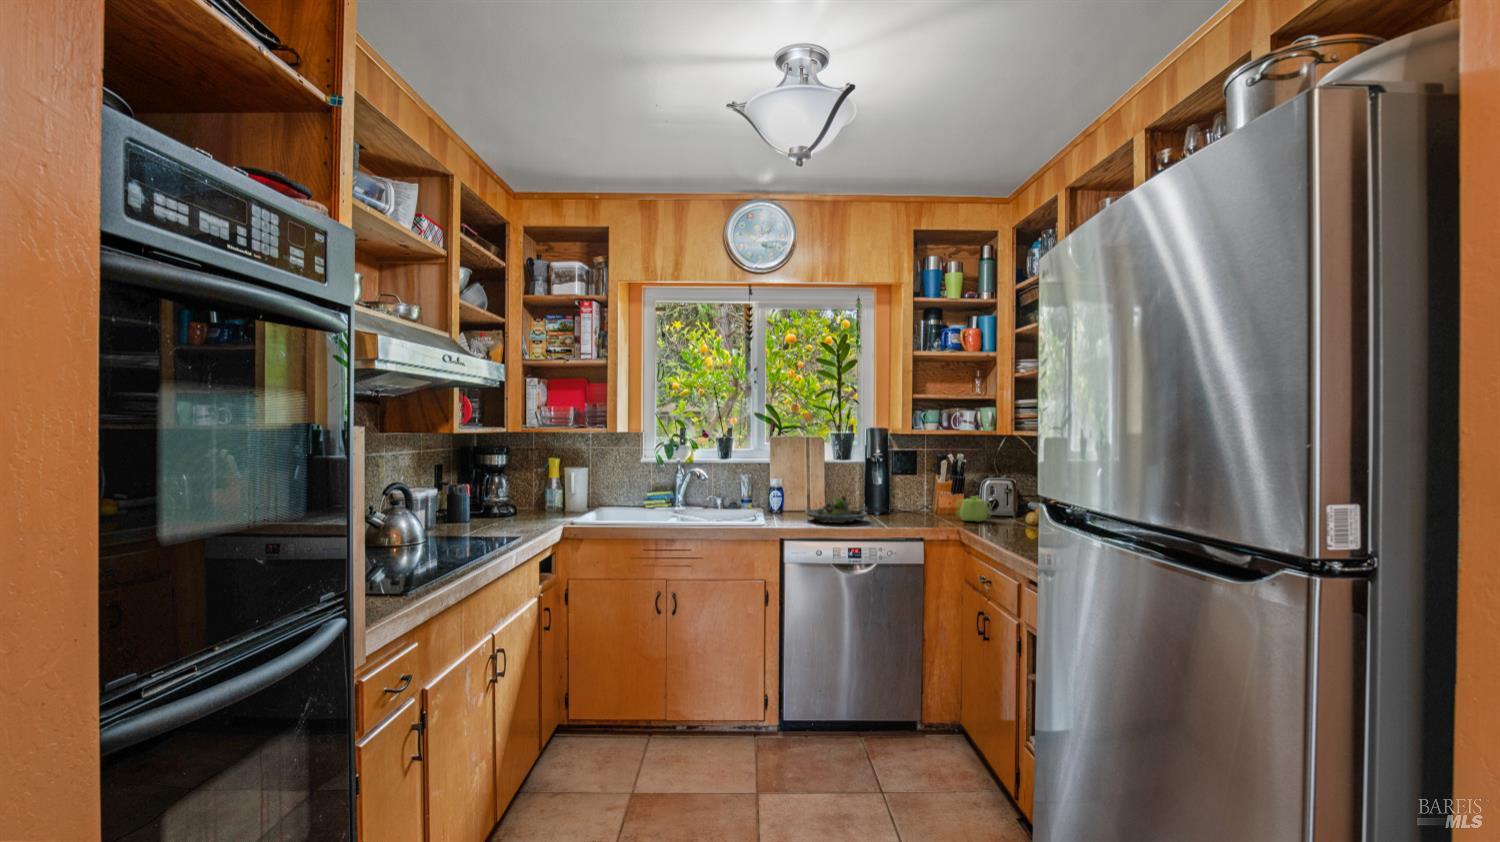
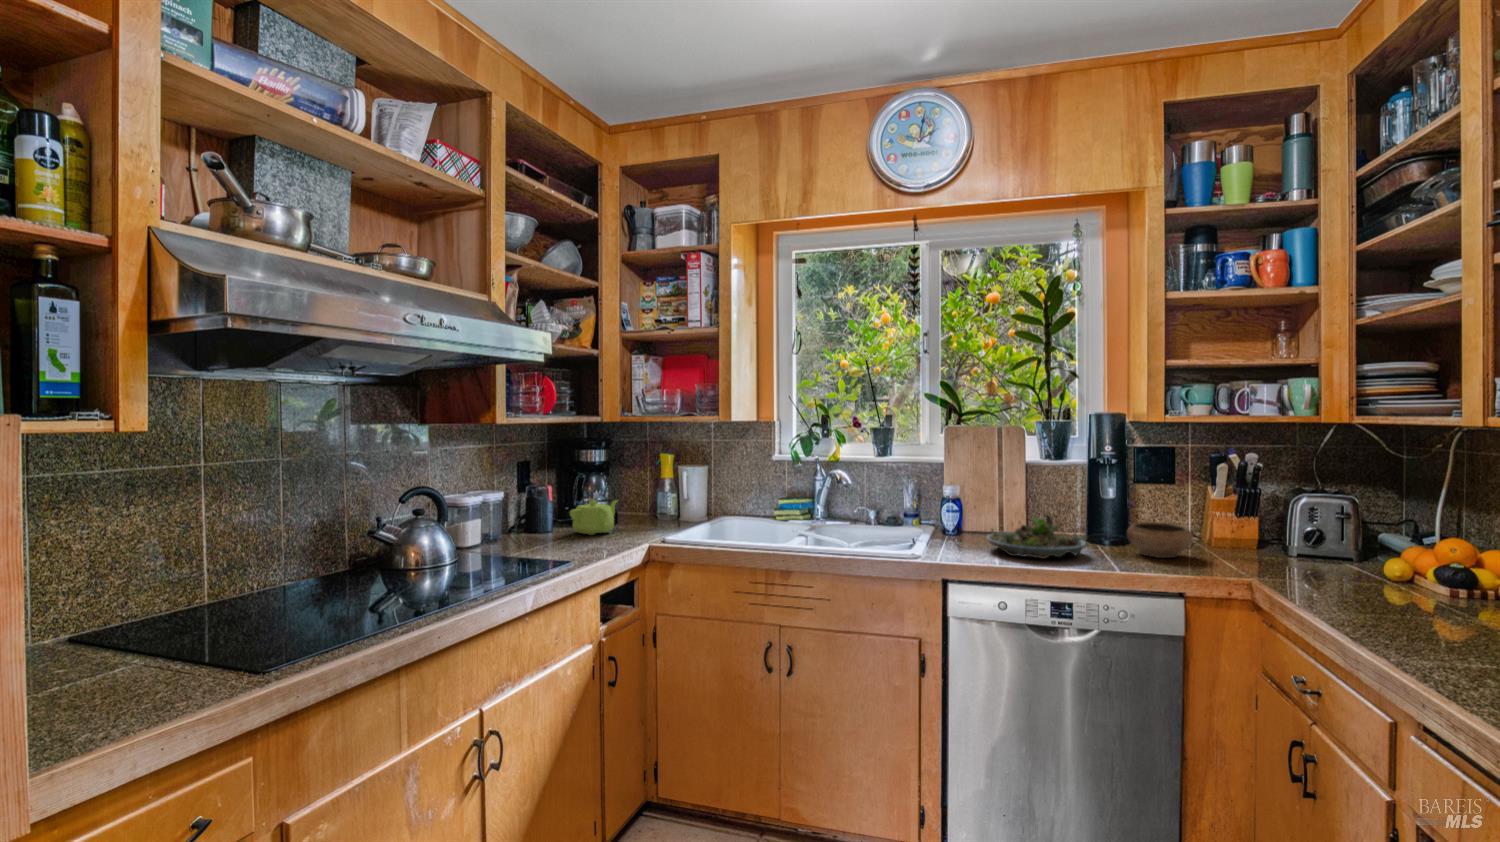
teapot: present [957,496,991,522] -> present [570,500,618,535]
ceramic bowl: none [890,499,928,521] -> present [1127,522,1193,558]

